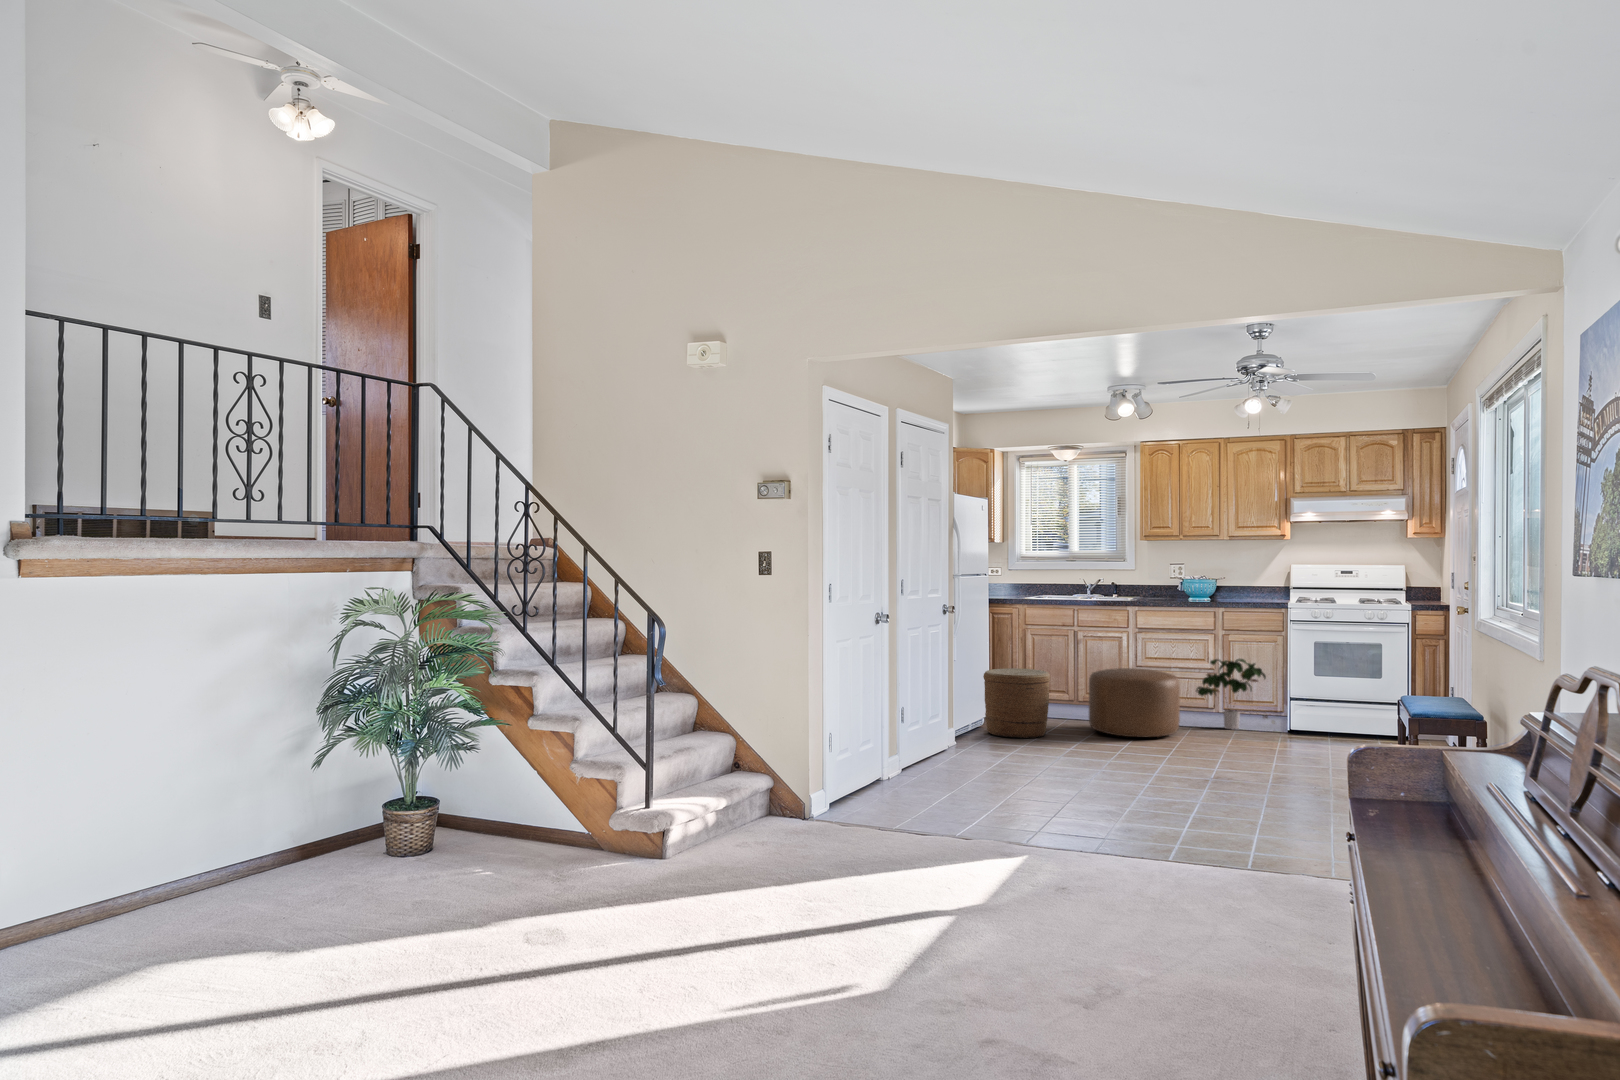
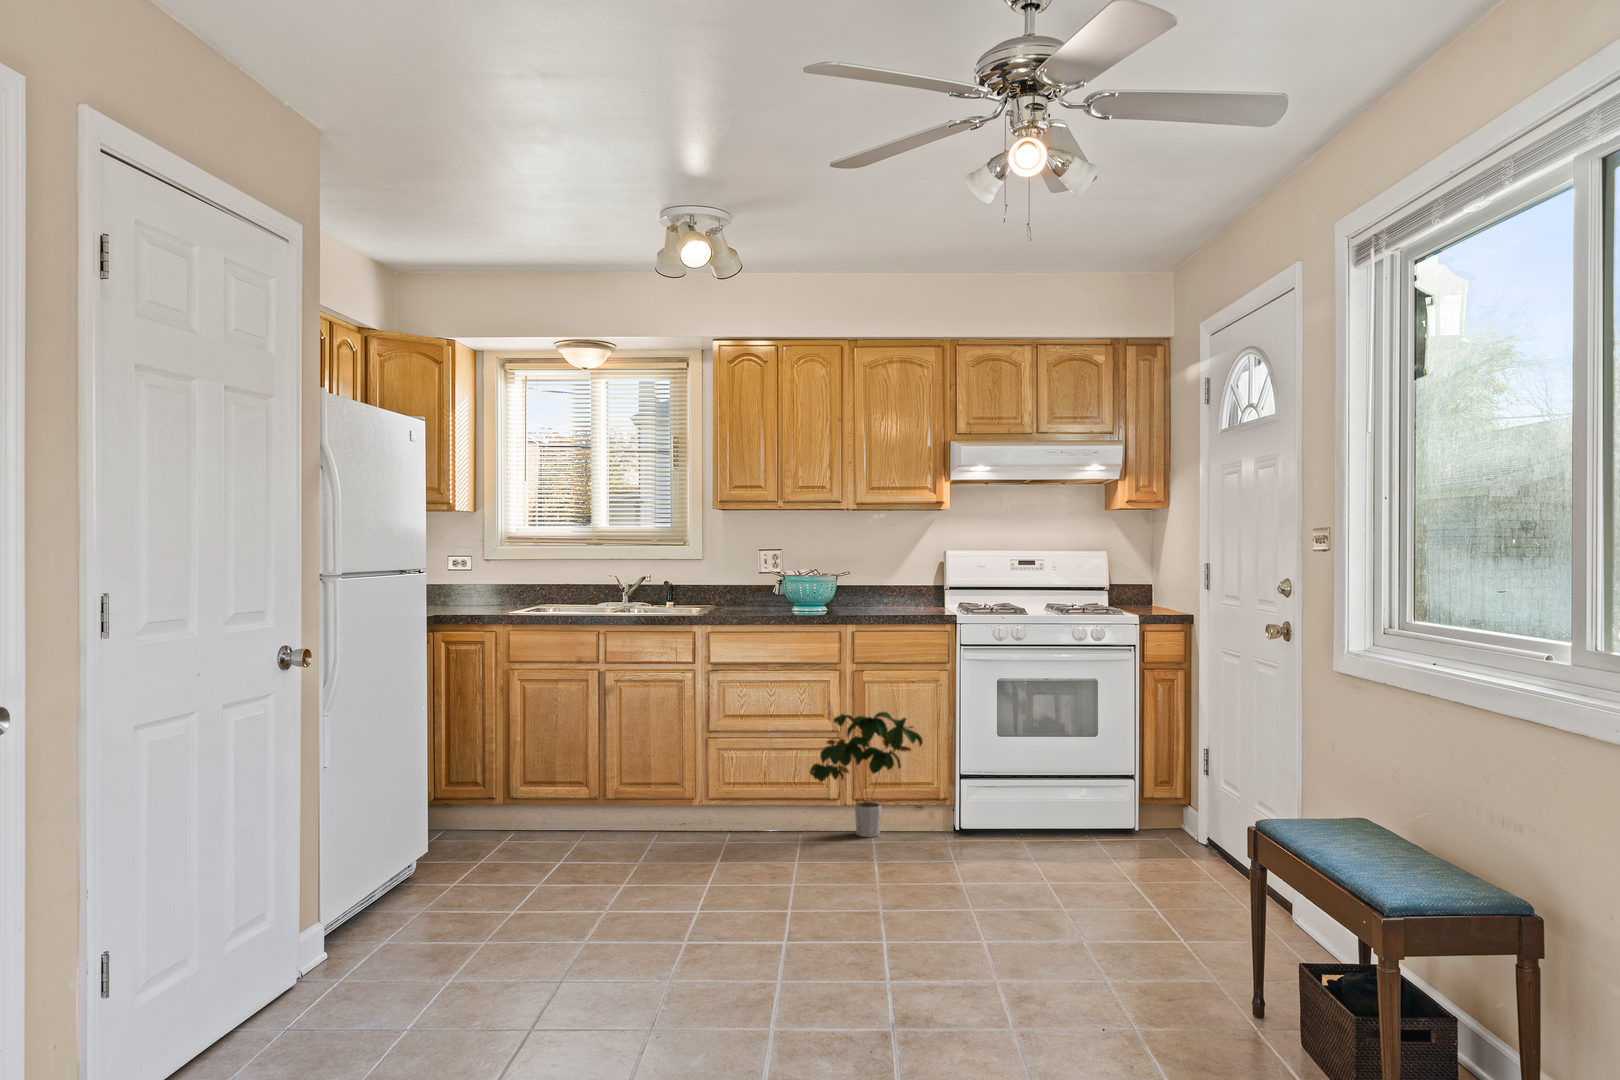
woven basket: present [983,668,1050,738] -> none [405,757,548,915]
ottoman: present [1089,668,1180,737] -> none [625,743,791,884]

